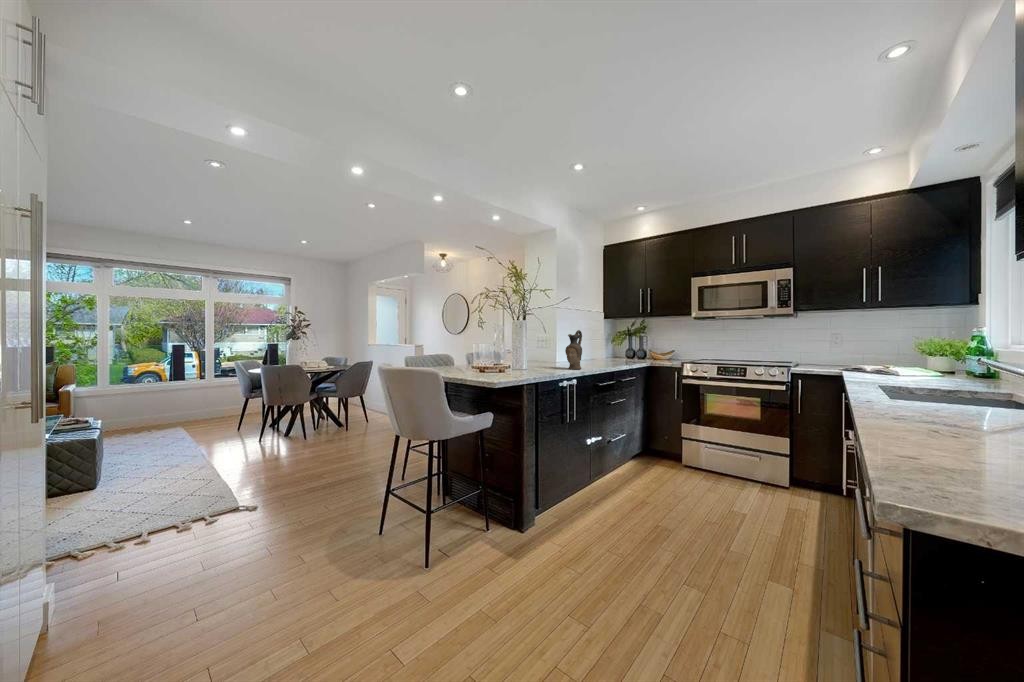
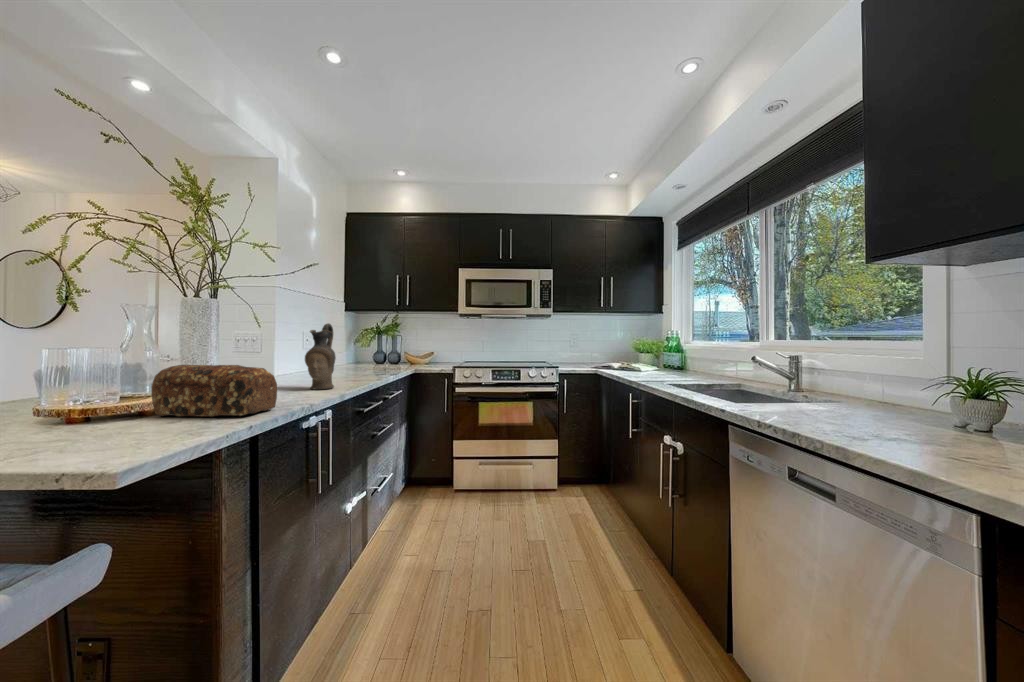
bread loaf: none [500,351,546,375] -> present [151,365,277,417]

